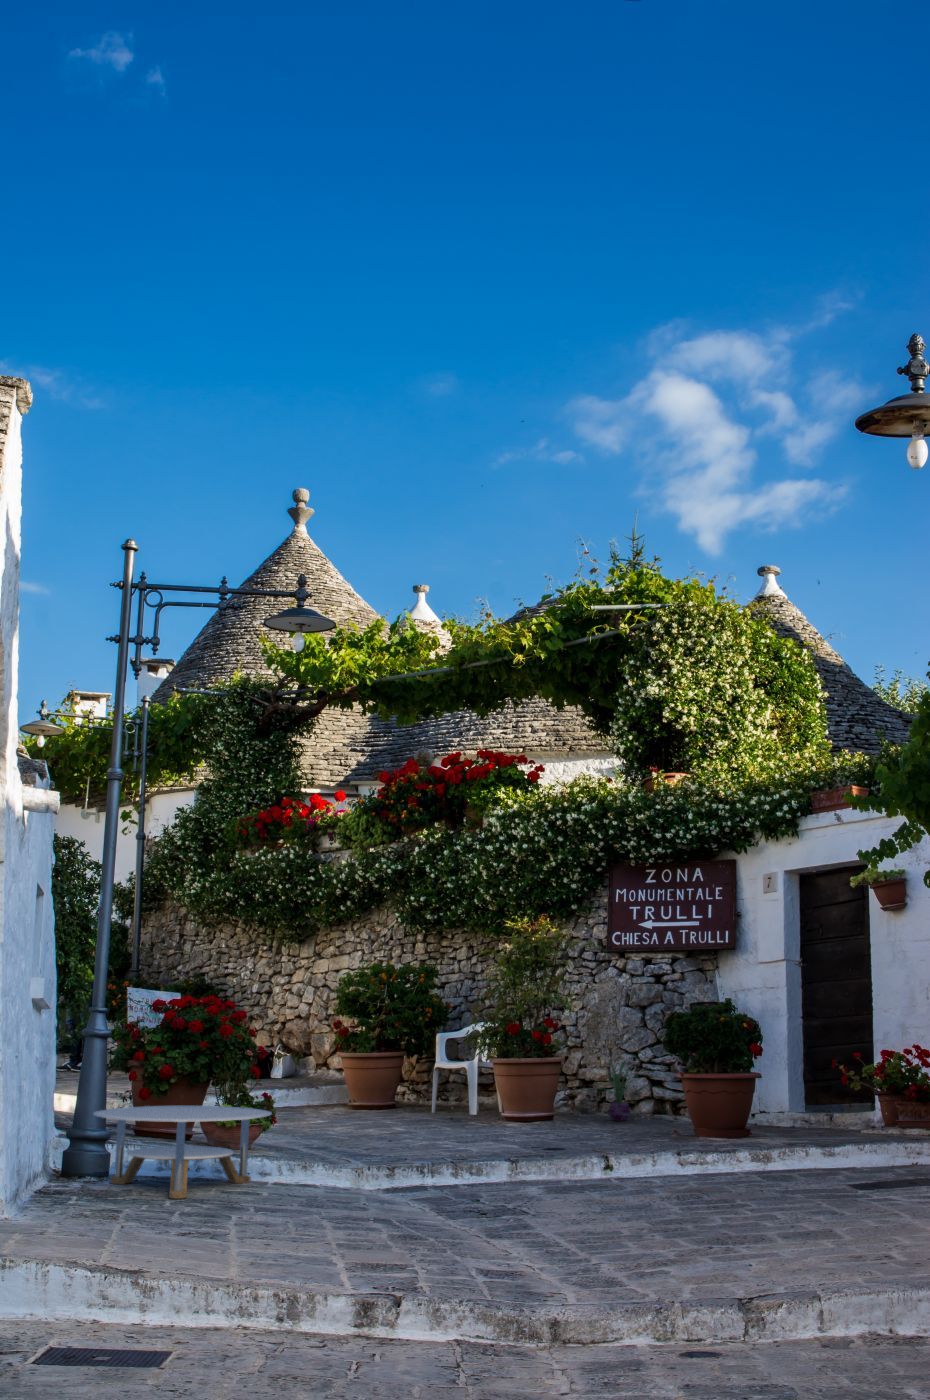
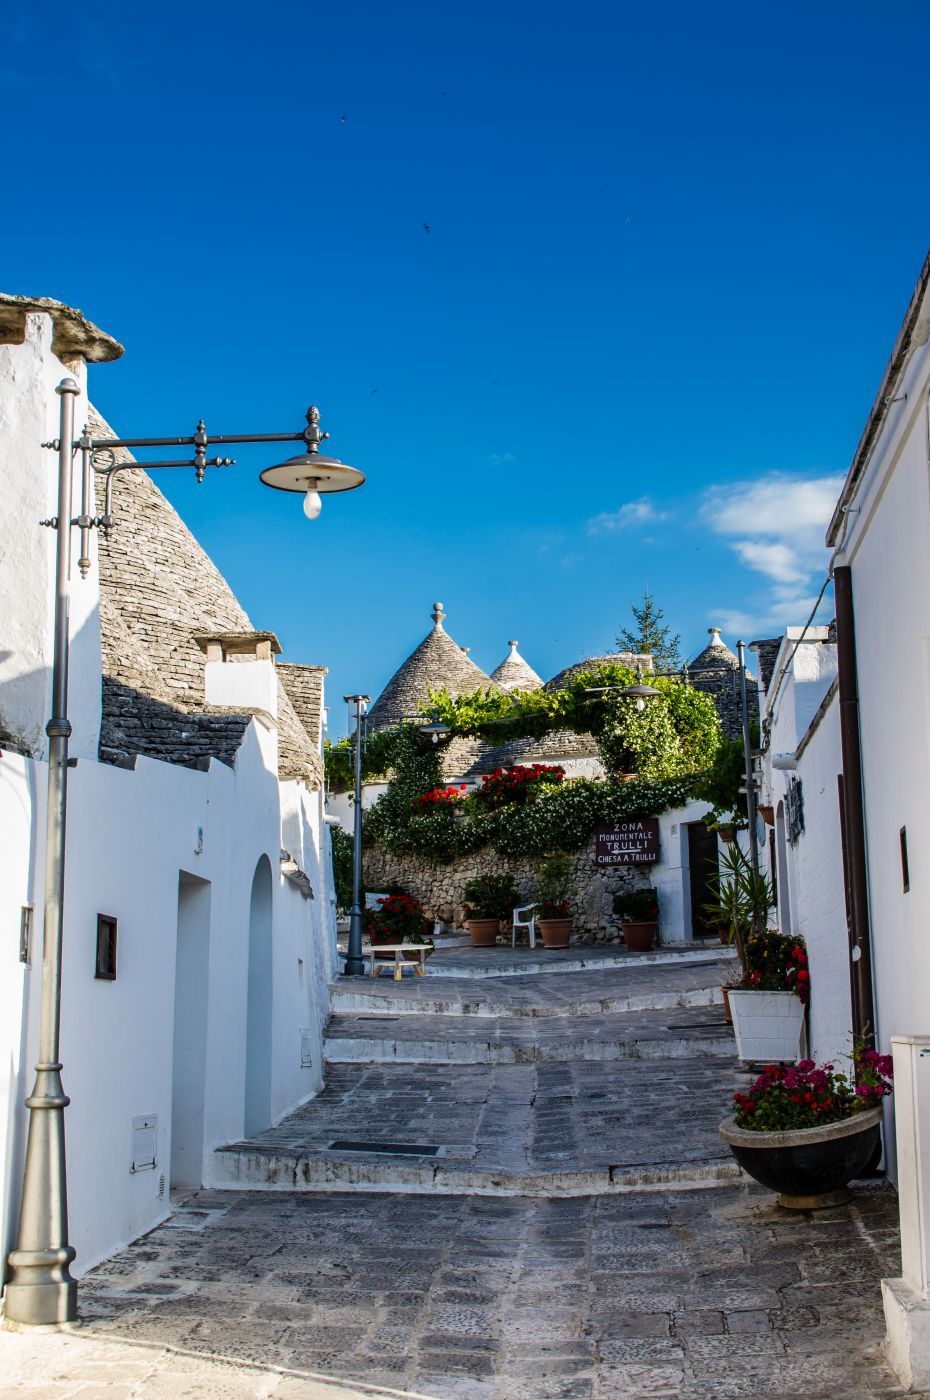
decorative plant: present [596,1061,630,1121] -> none [588,920,618,949]

